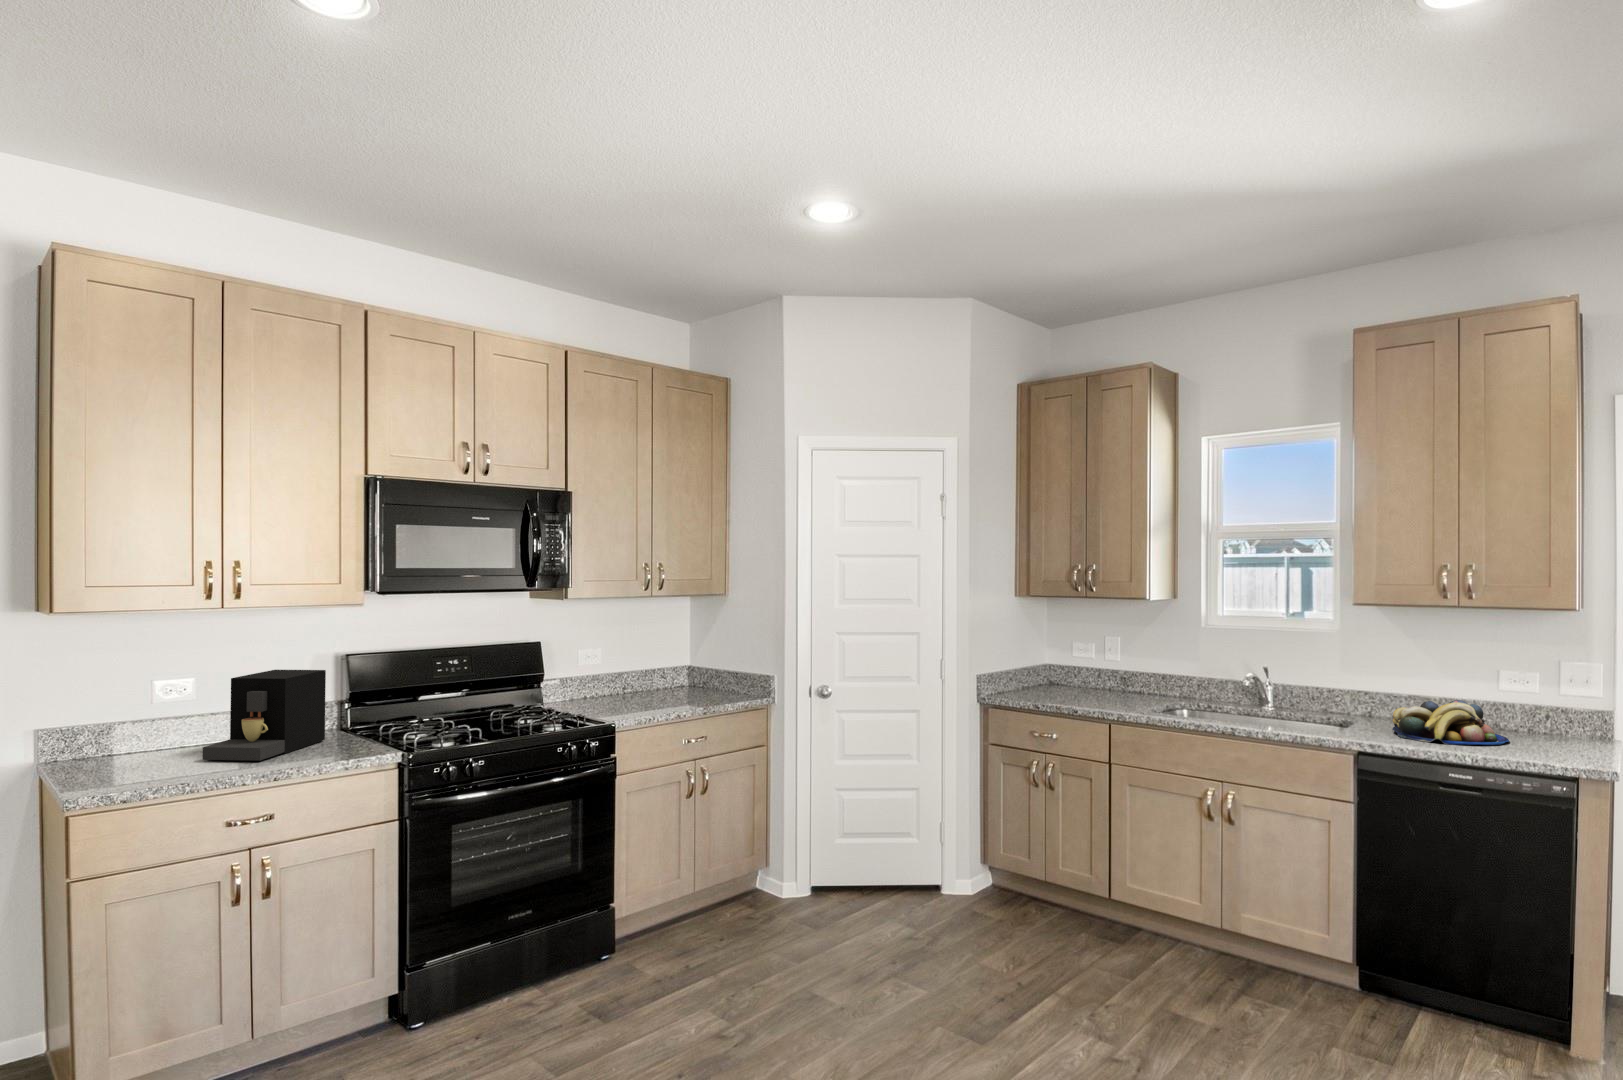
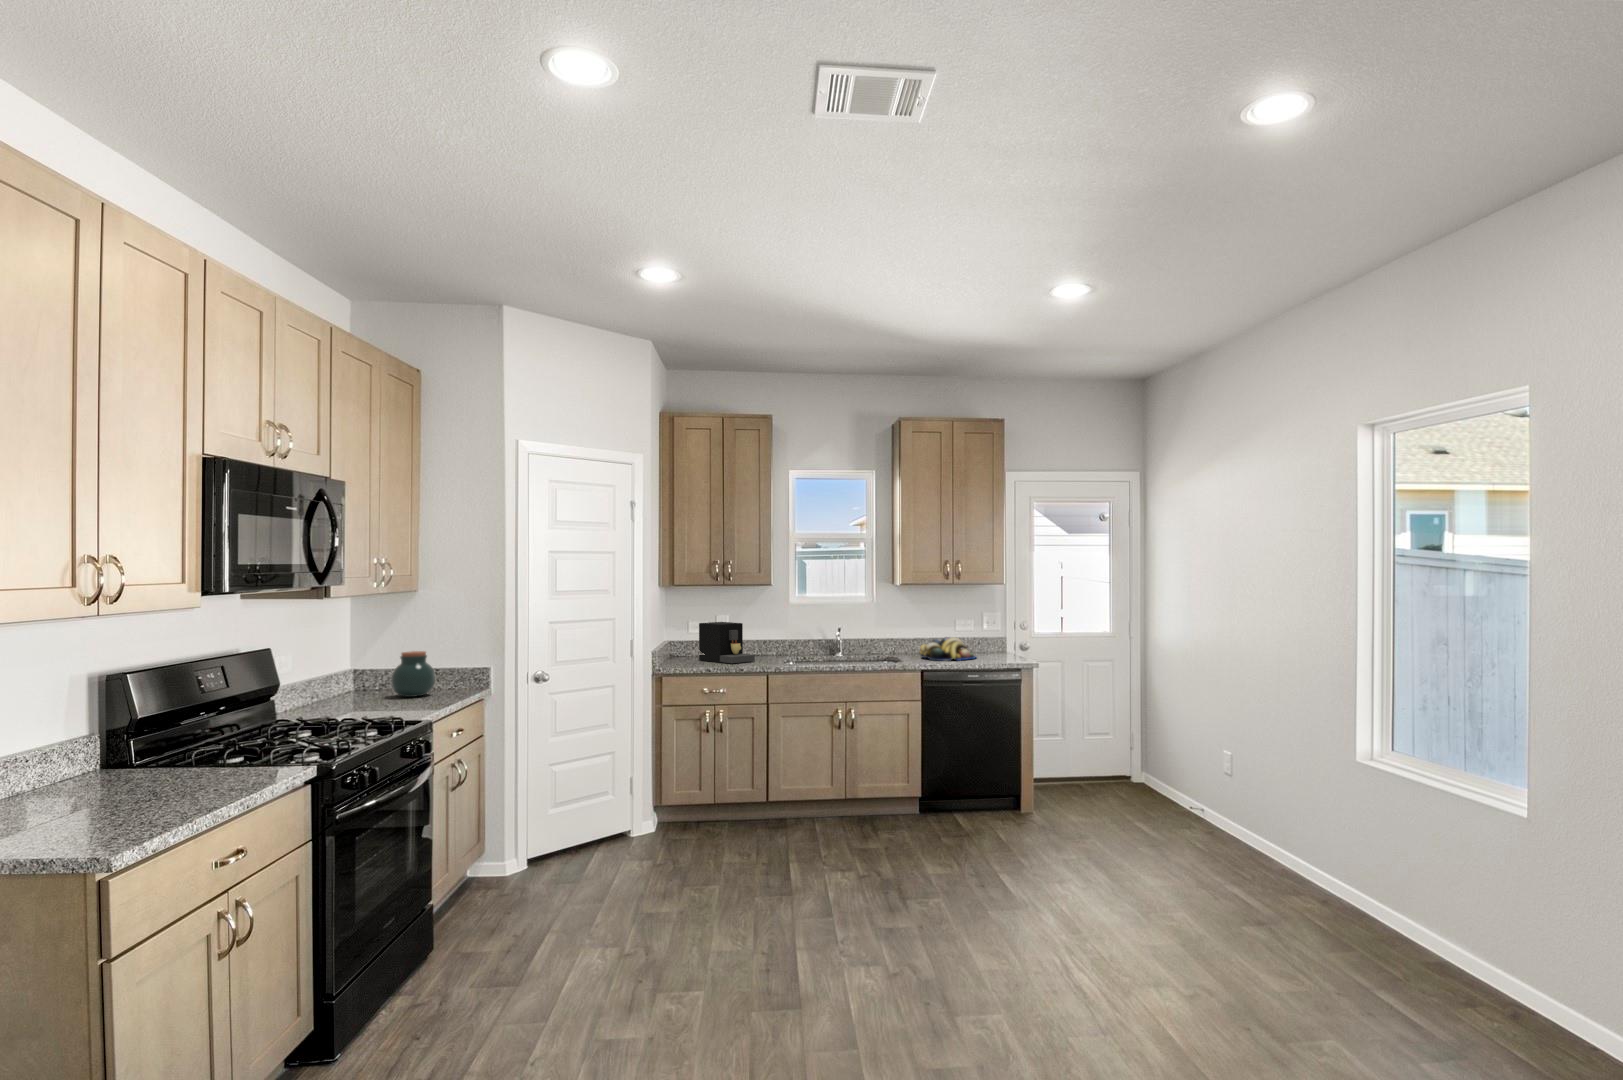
jar: none [667,652,707,698] -> present [391,651,435,697]
coffee maker: present [202,670,326,761] -> present [699,622,755,663]

